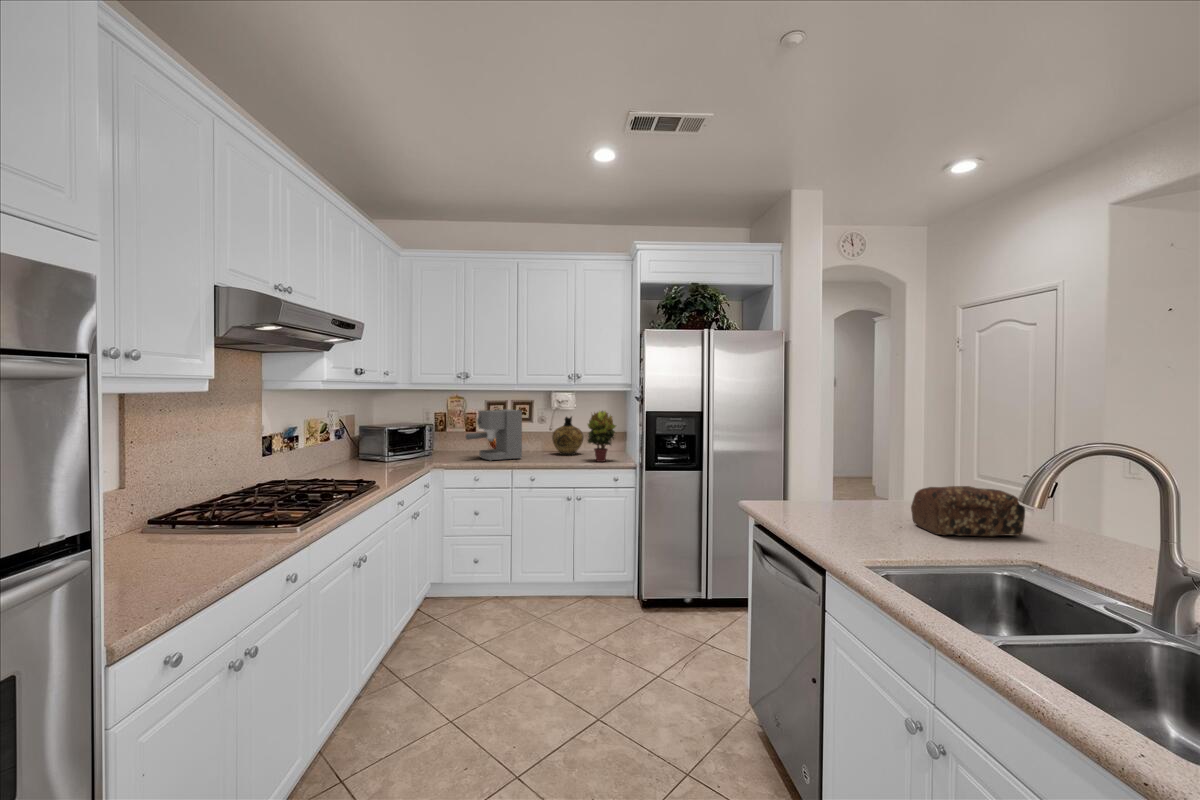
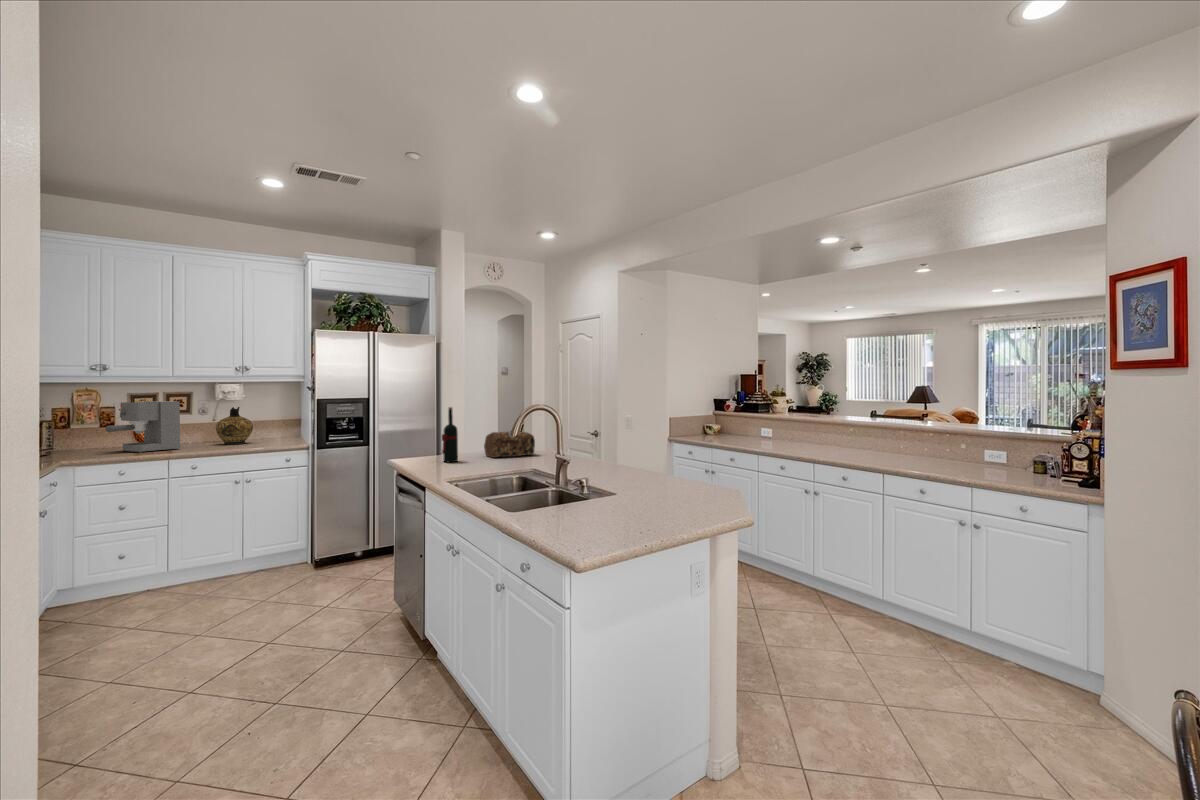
potted plant: present [588,411,616,462] -> none [255,399,291,446]
wine bottle: none [850,443,880,541] -> present [442,407,458,462]

